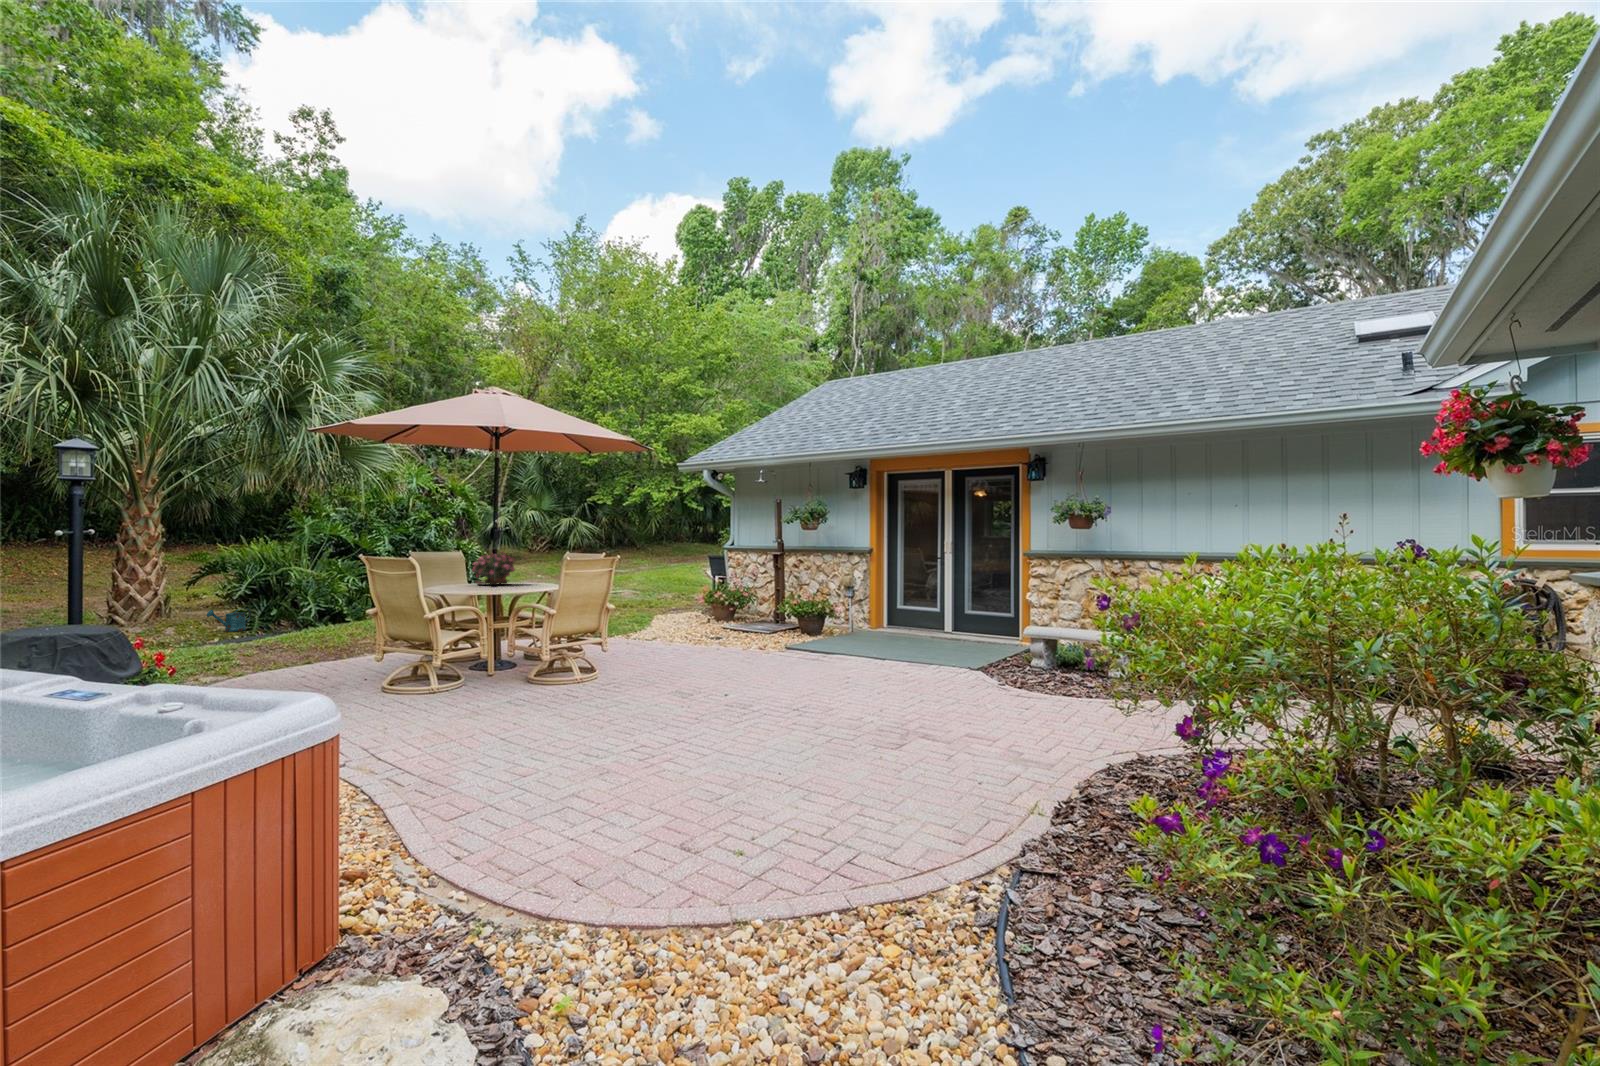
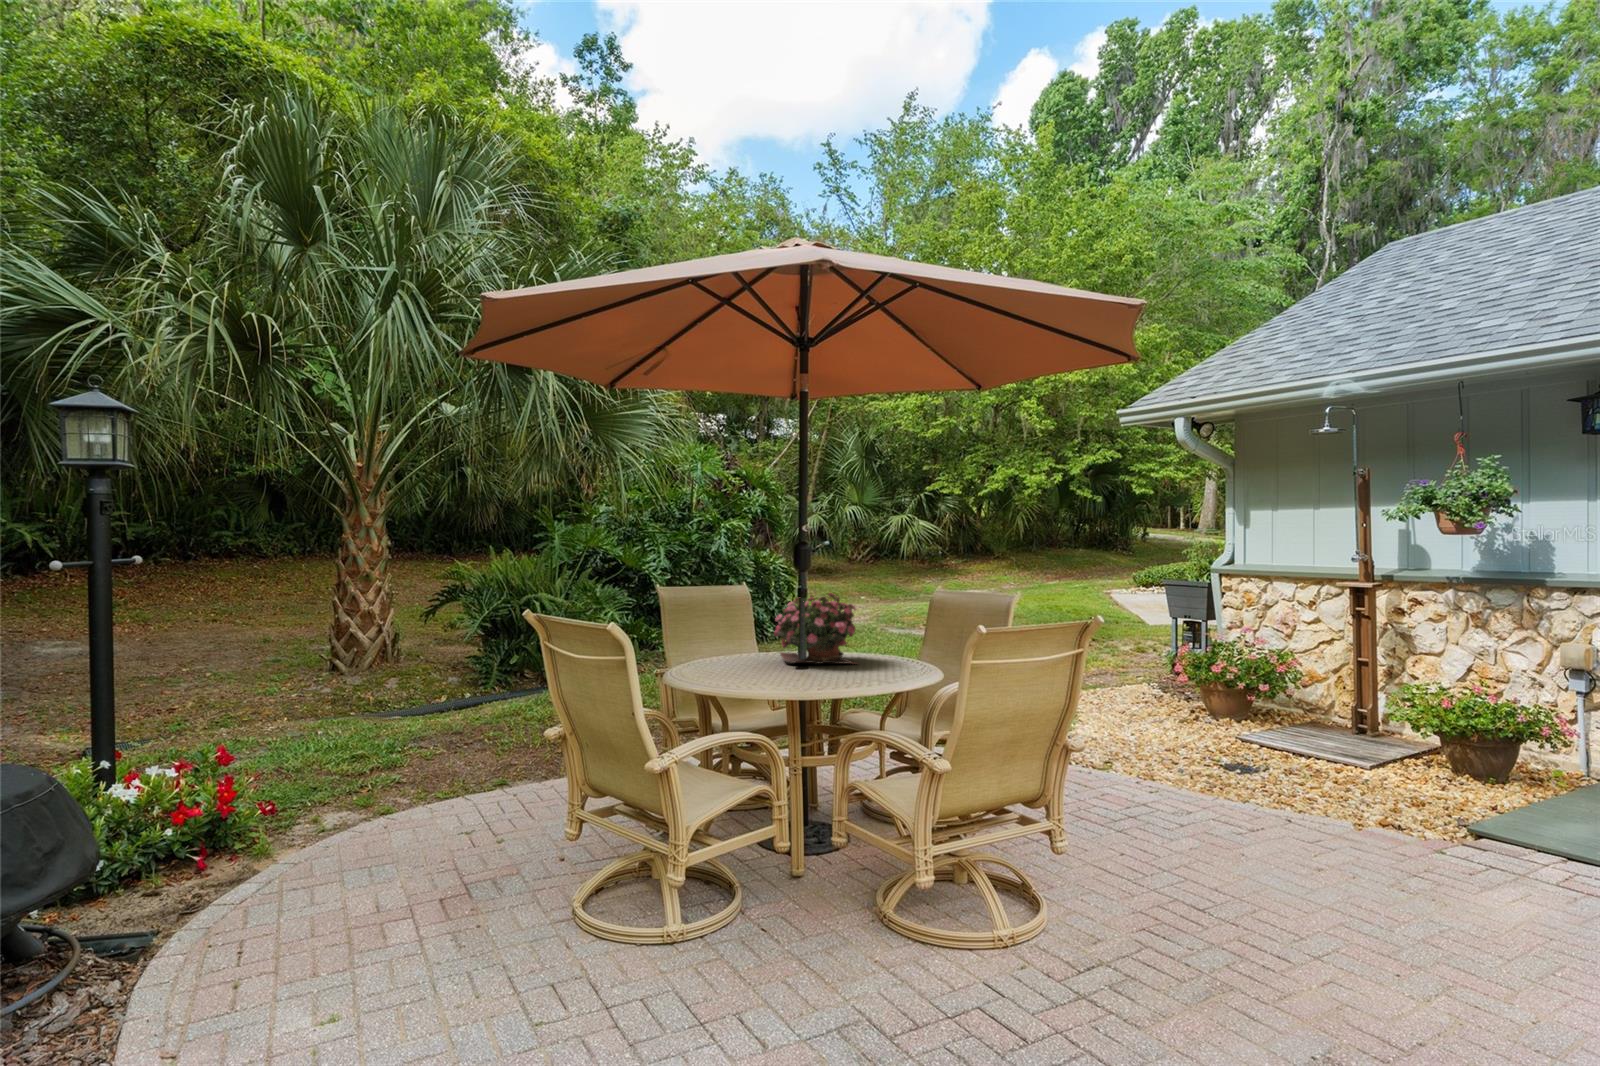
watering can: present [207,609,251,631] -> none [433,655,487,690]

